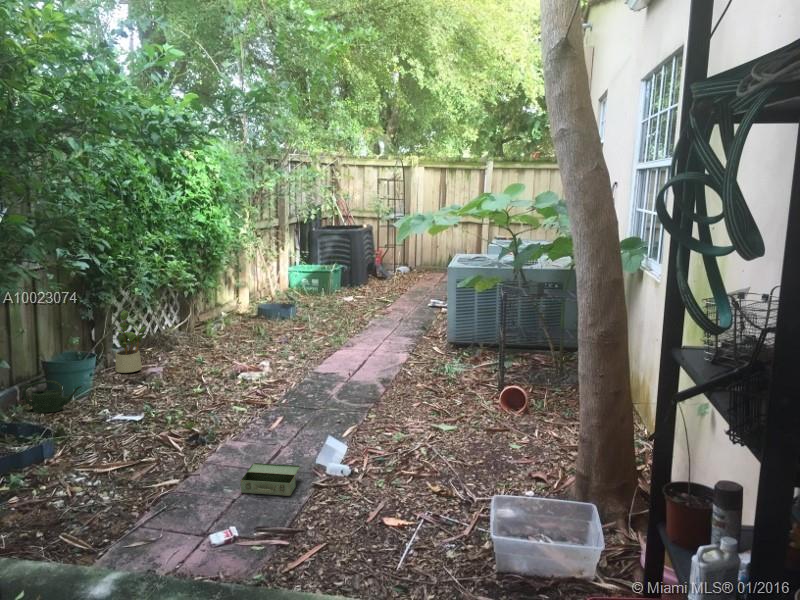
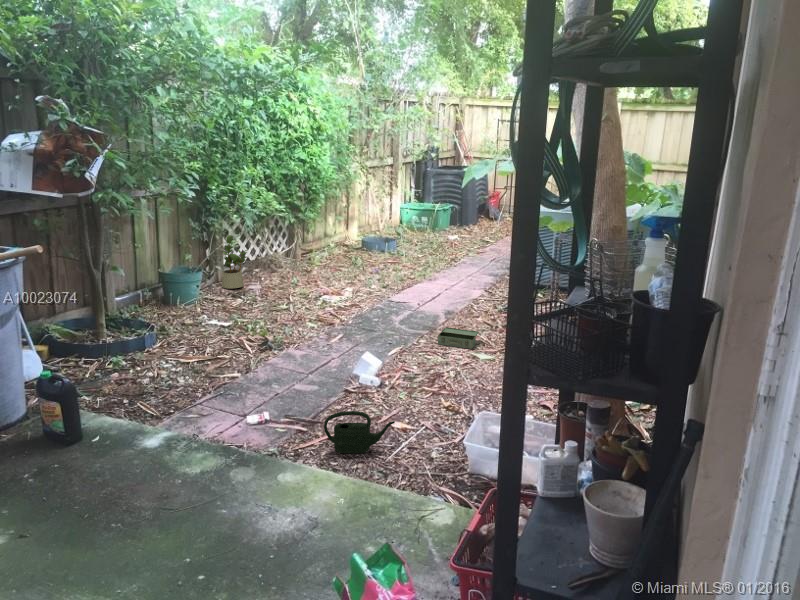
watering can: present [23,381,81,413] -> present [324,411,395,453]
toolbox: present [241,463,300,496] -> present [438,328,479,349]

